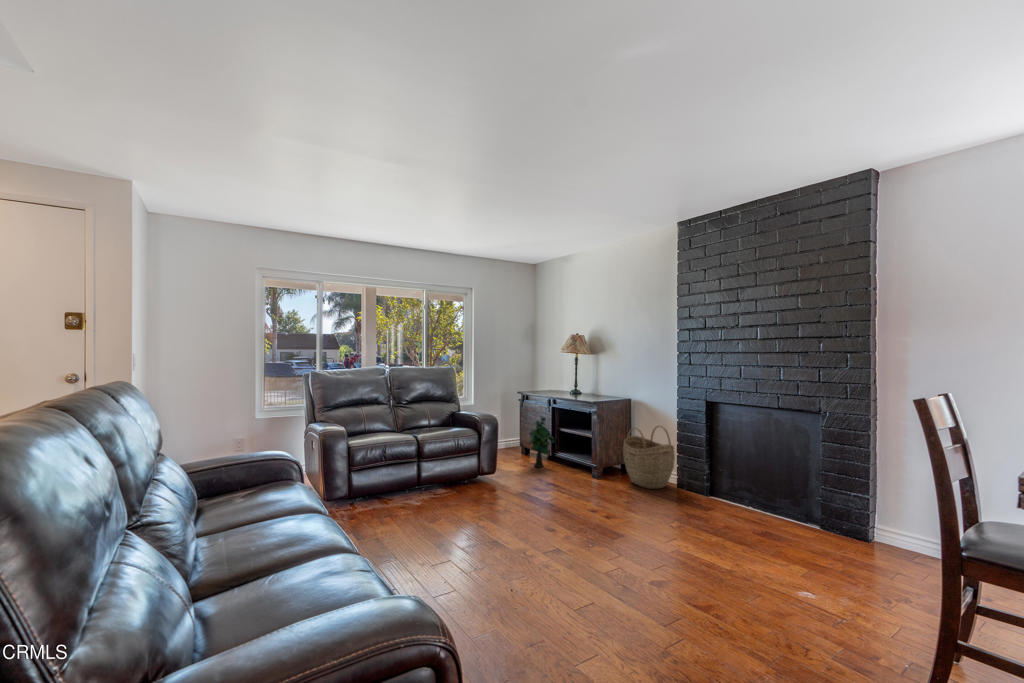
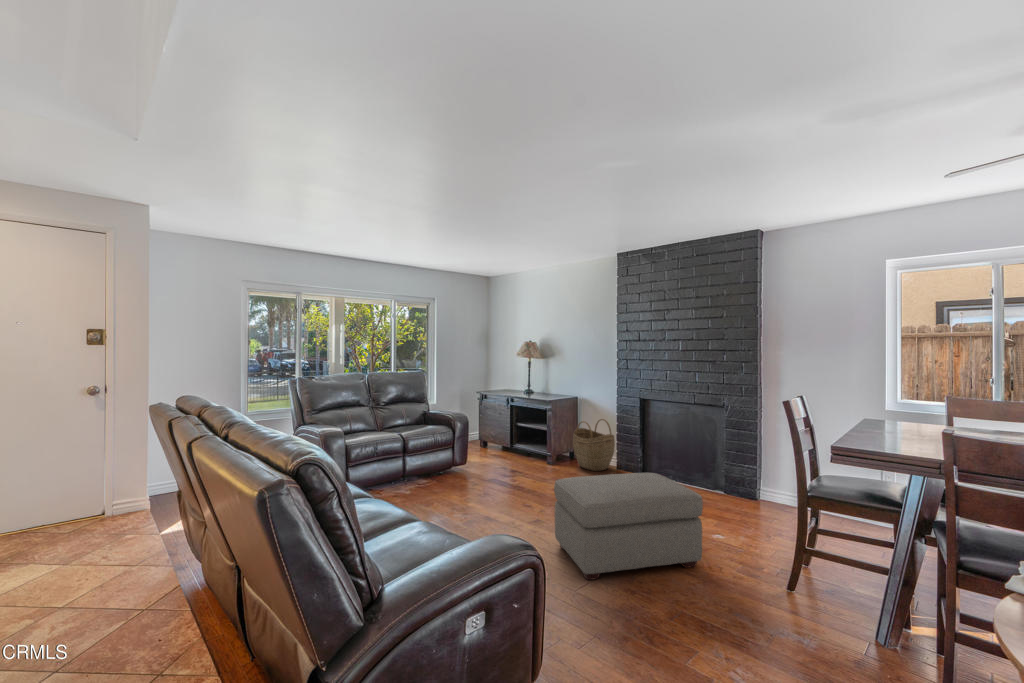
decorative plant: present [529,418,555,467] -> none [489,414,513,458]
ottoman: none [570,498,781,651] -> present [554,473,703,580]

